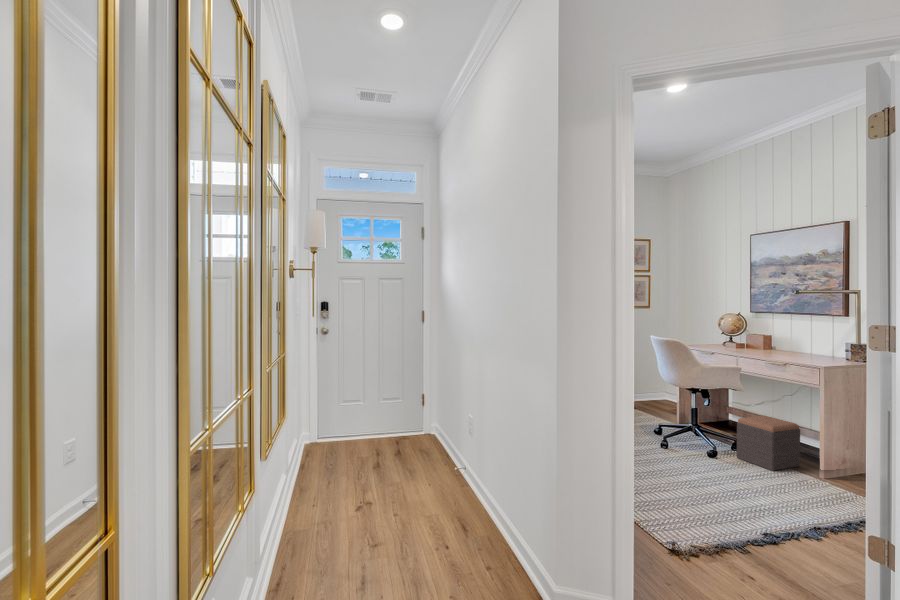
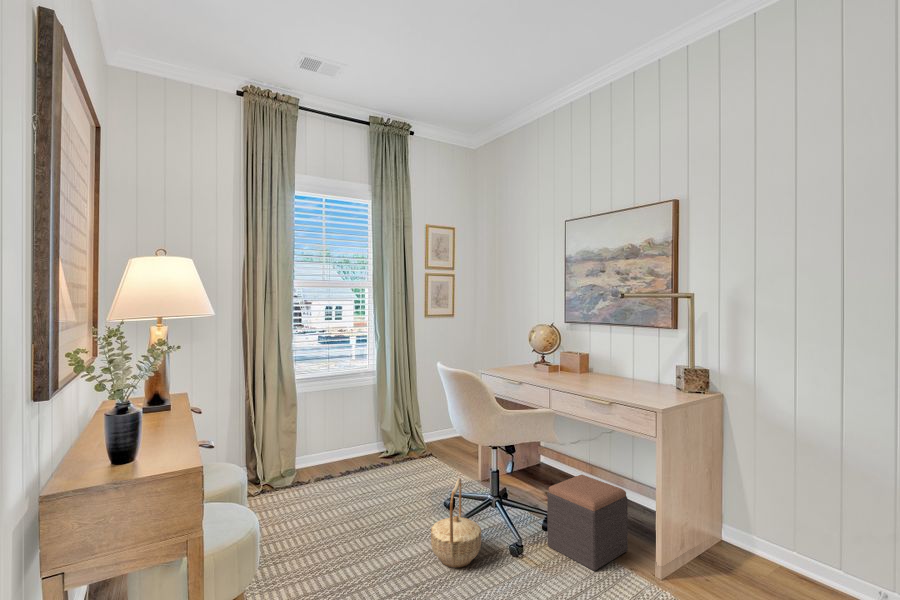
basket: none [654,408,690,459] -> present [431,478,481,567]

